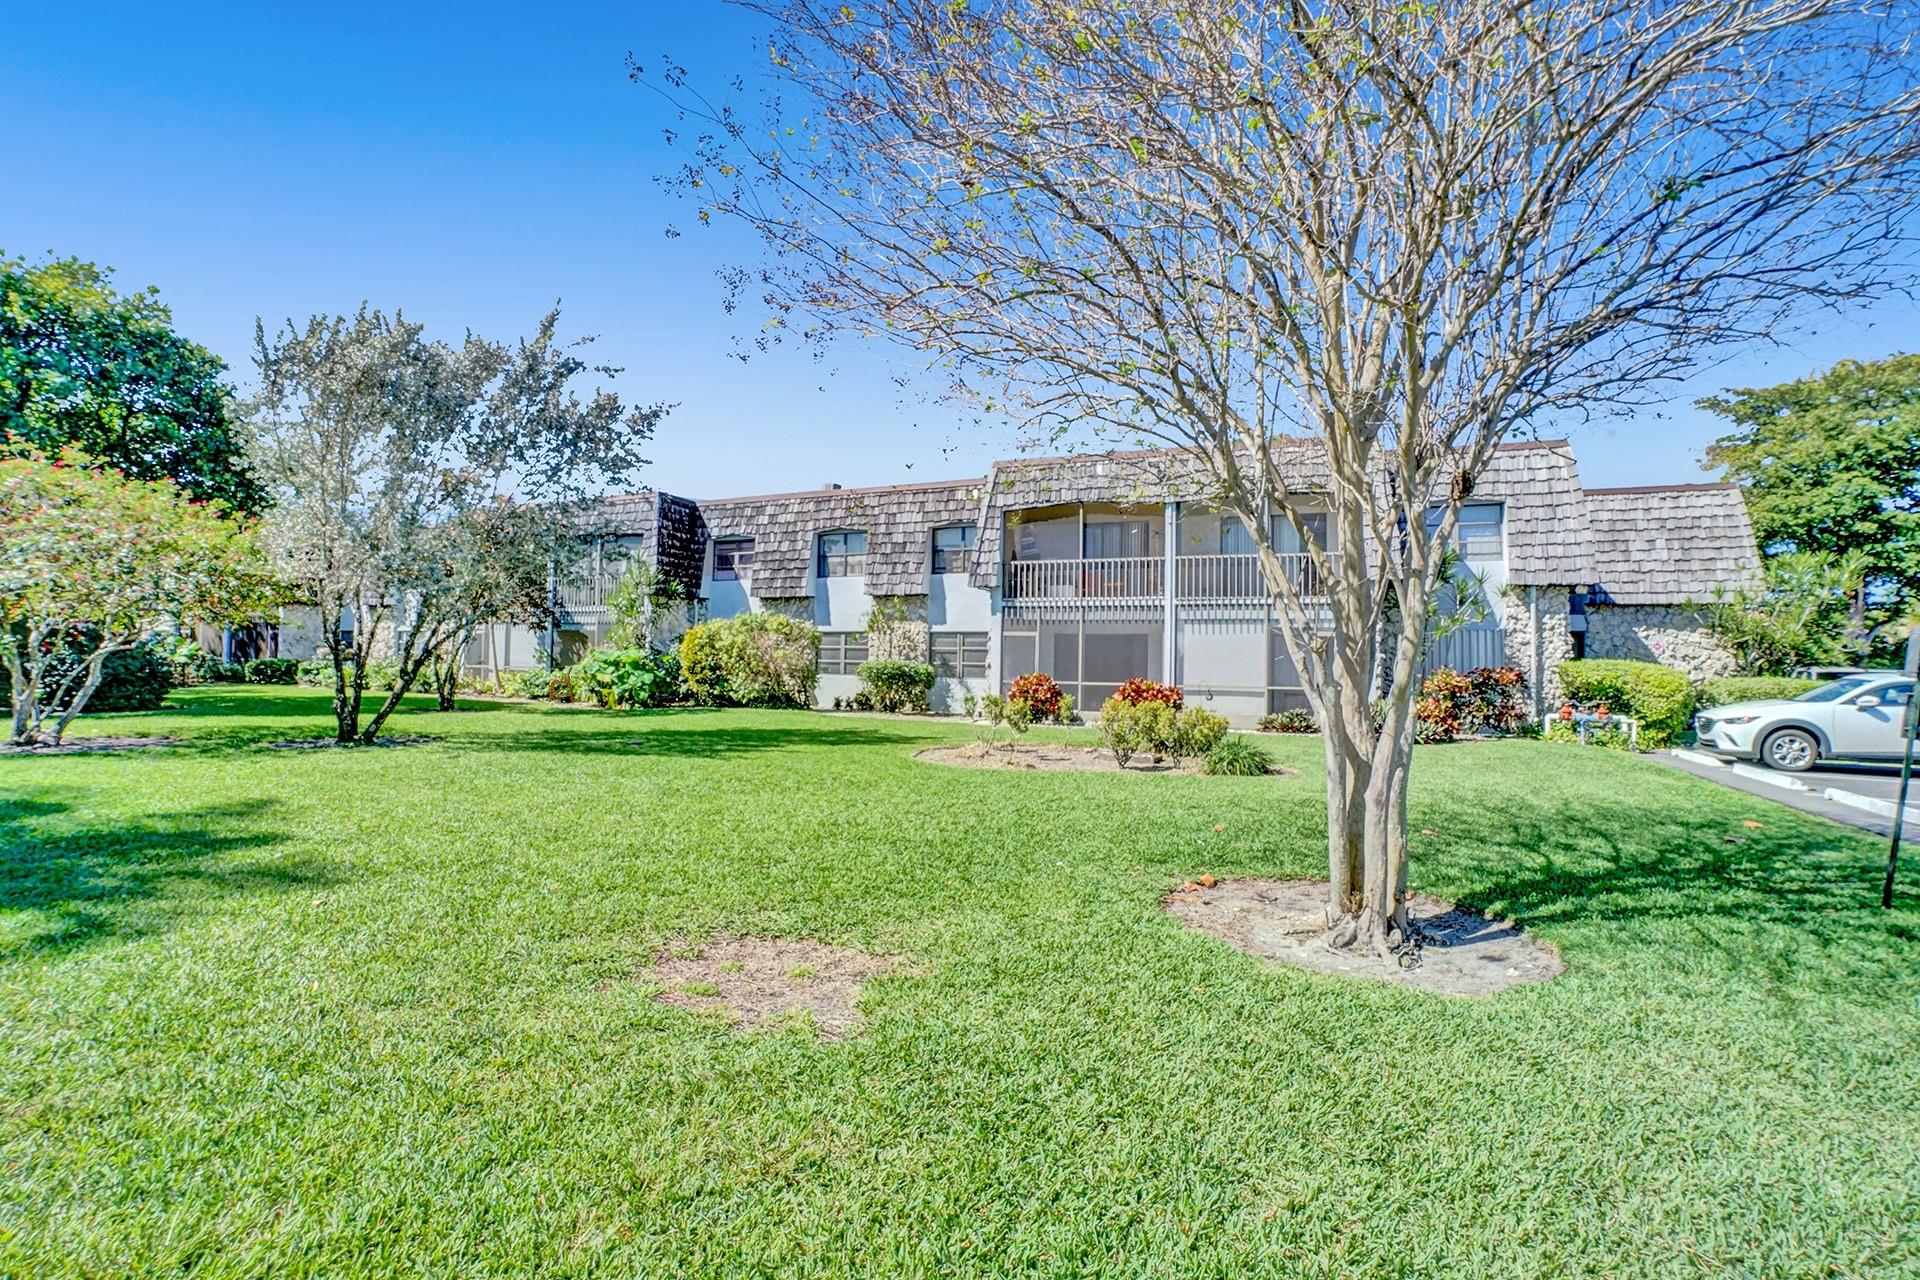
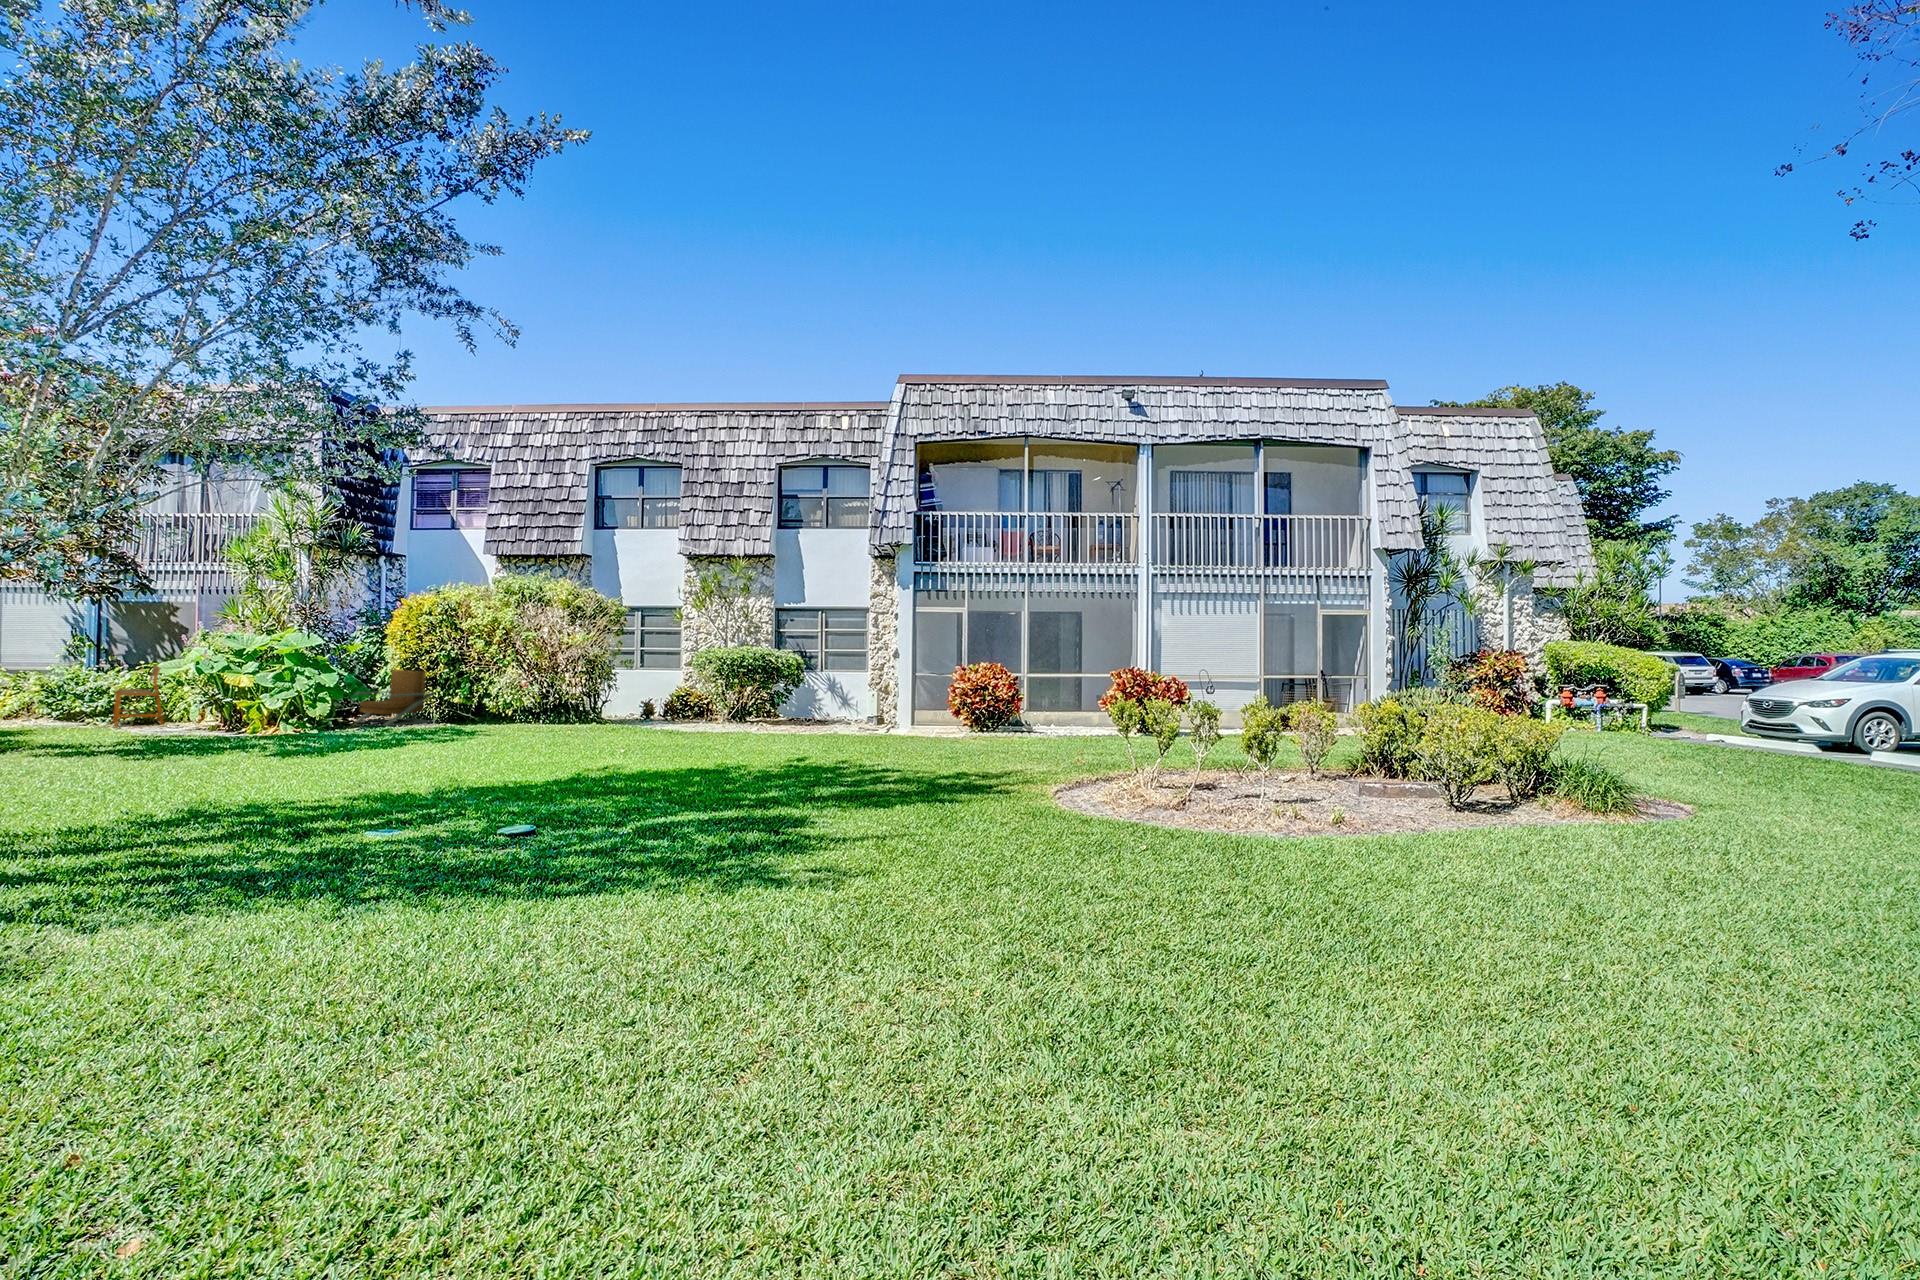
lounge chair: none [663,671,705,705] -> present [355,670,433,726]

